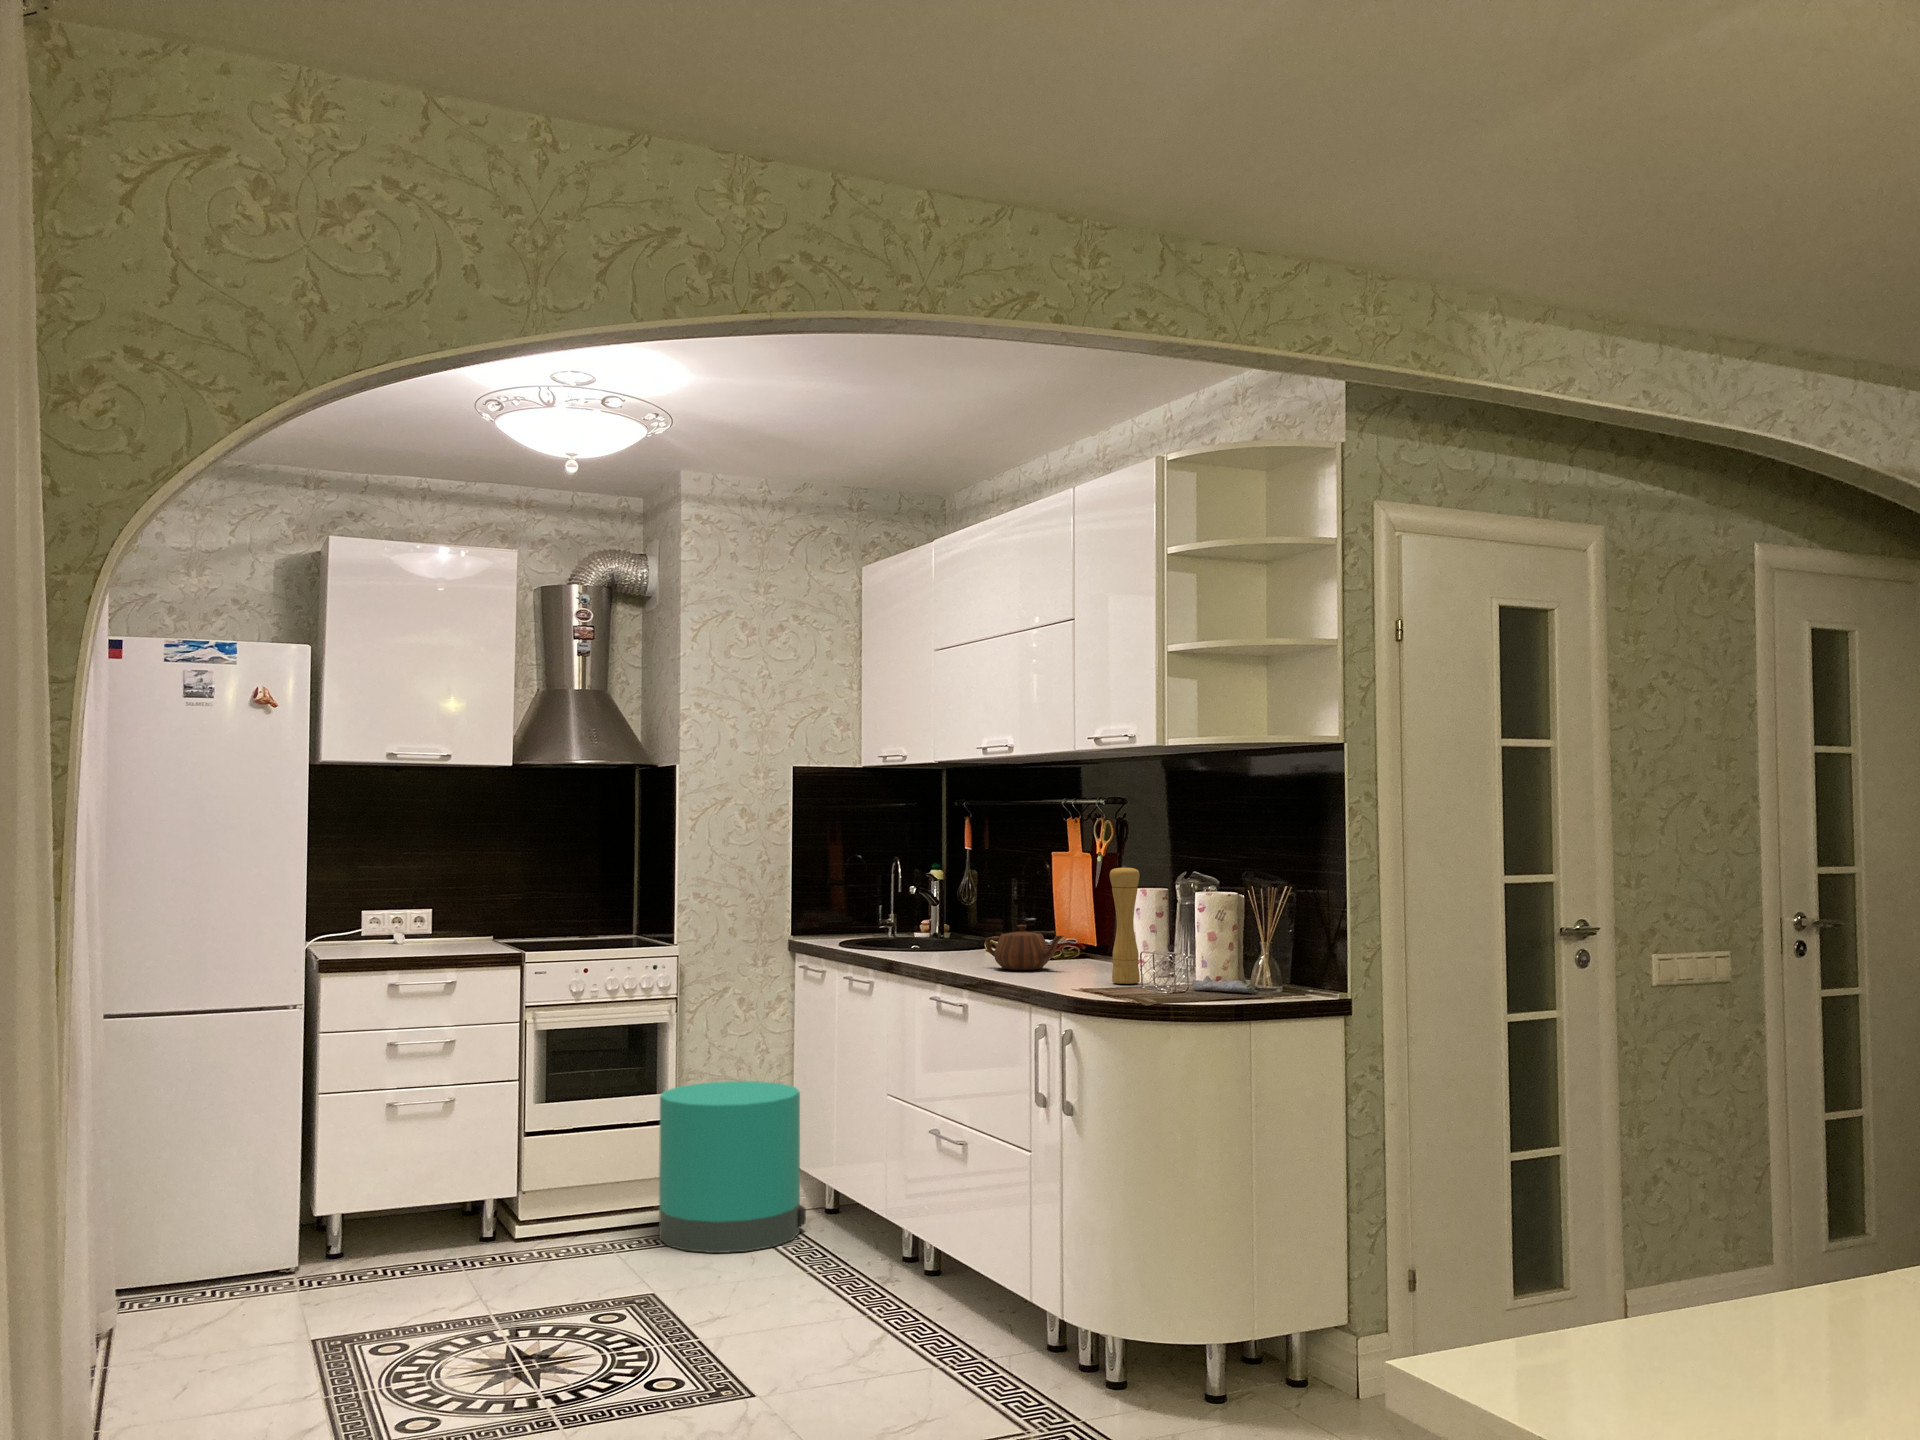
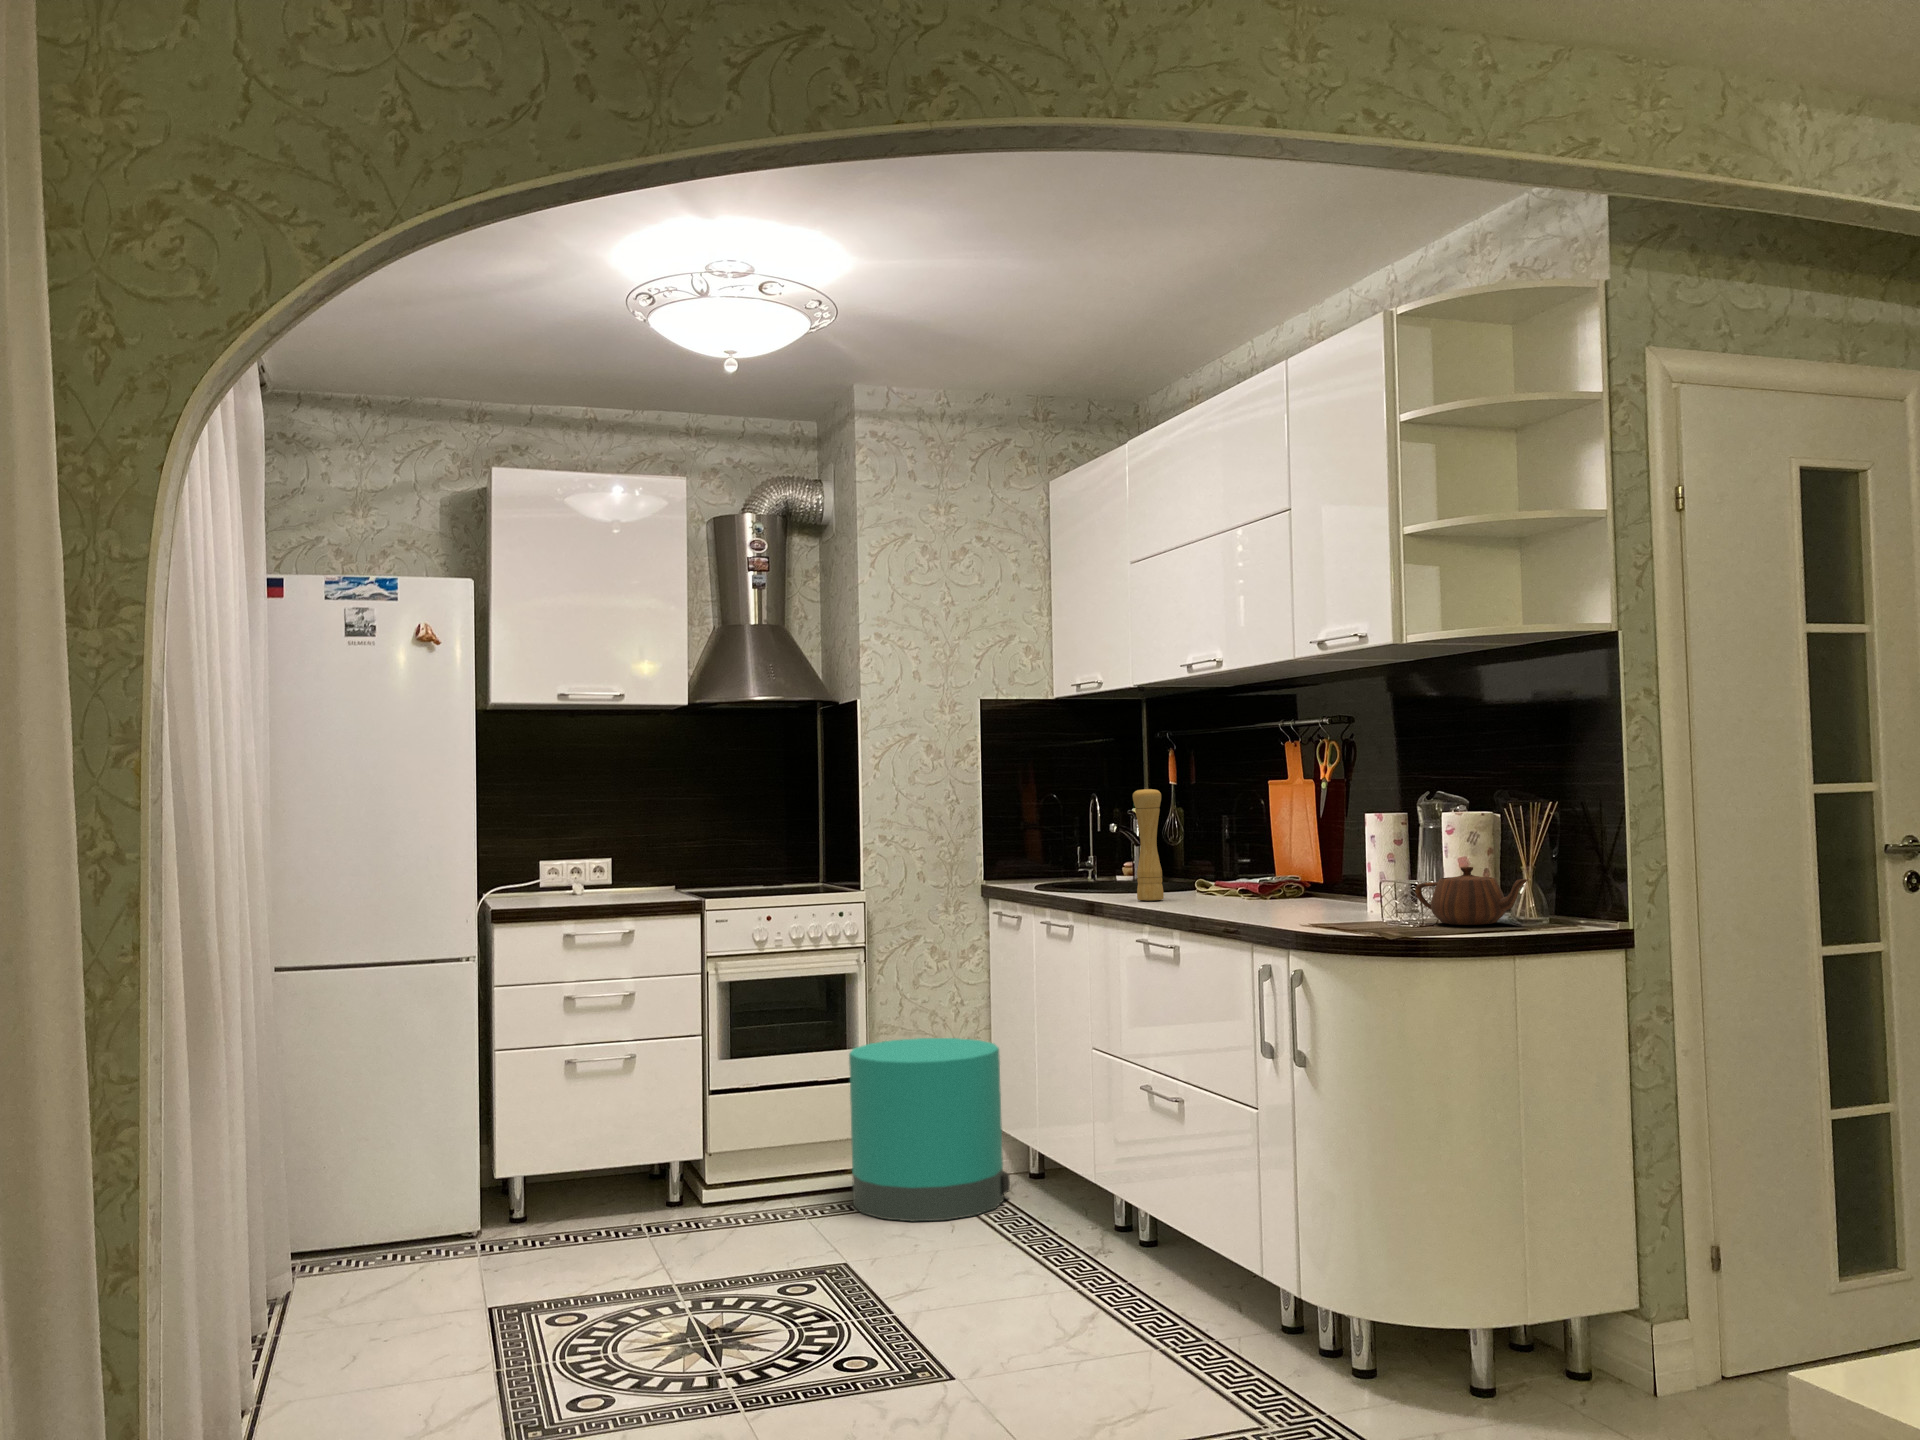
pepper mill: present [1110,866,1140,984] -> present [1133,788,1164,900]
teapot: present [985,925,1064,970] -> present [1415,867,1529,925]

